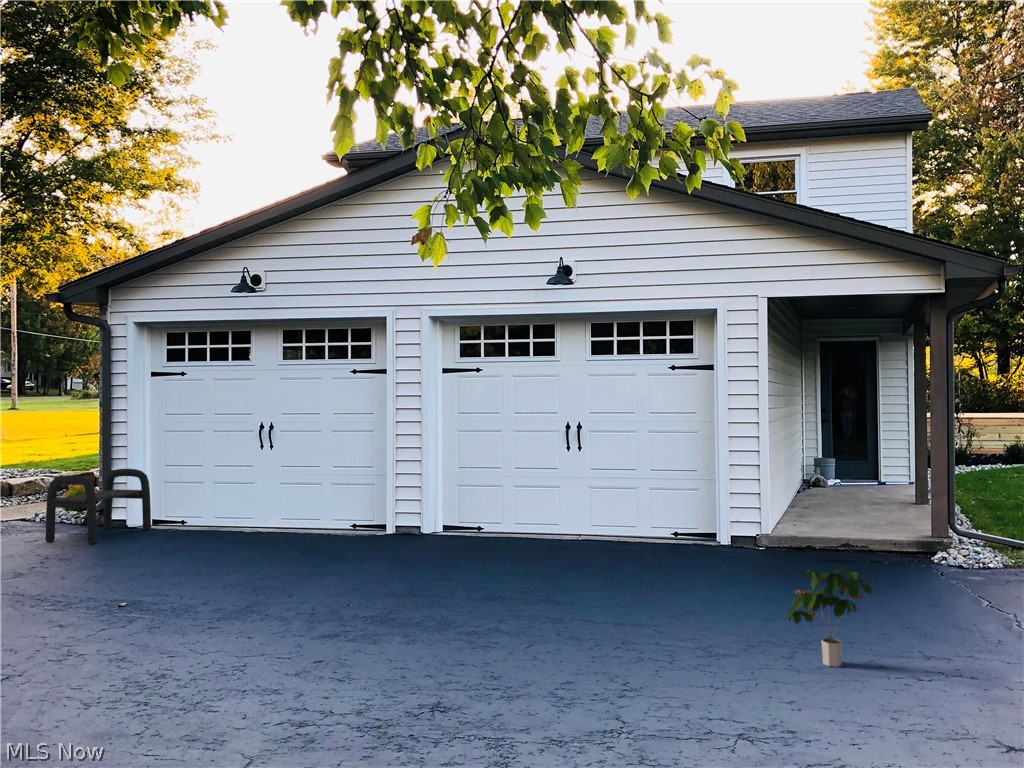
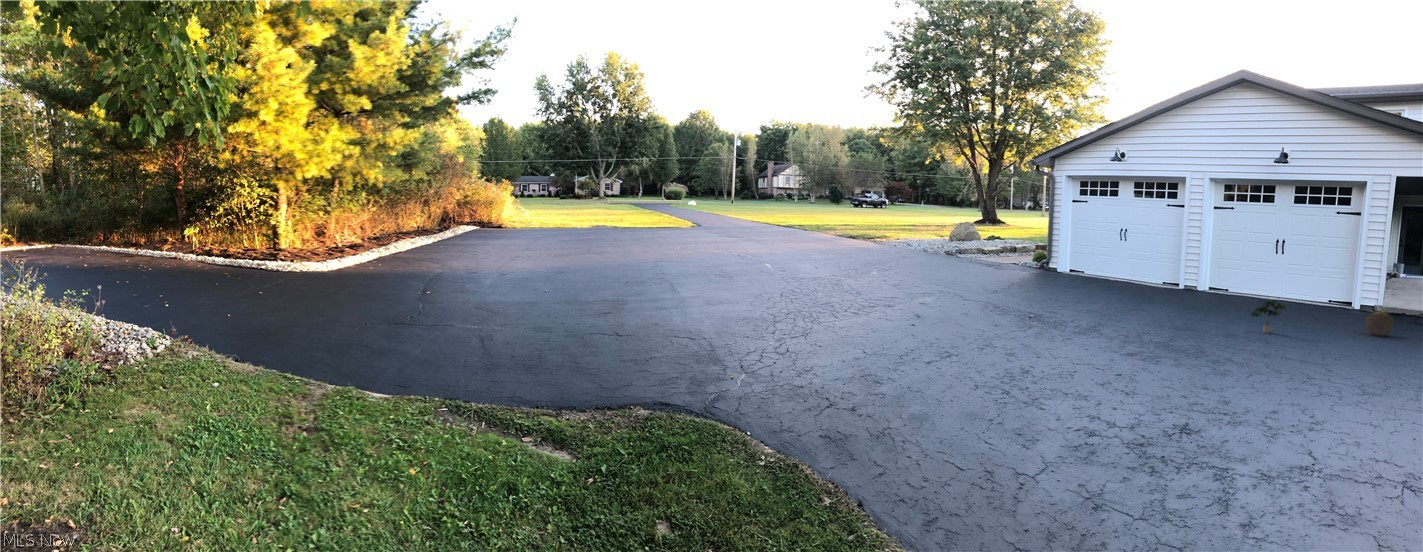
bench: present [45,469,151,544] -> none [1022,244,1068,276]
woven basket: none [931,557,990,617] -> present [1366,311,1393,336]

